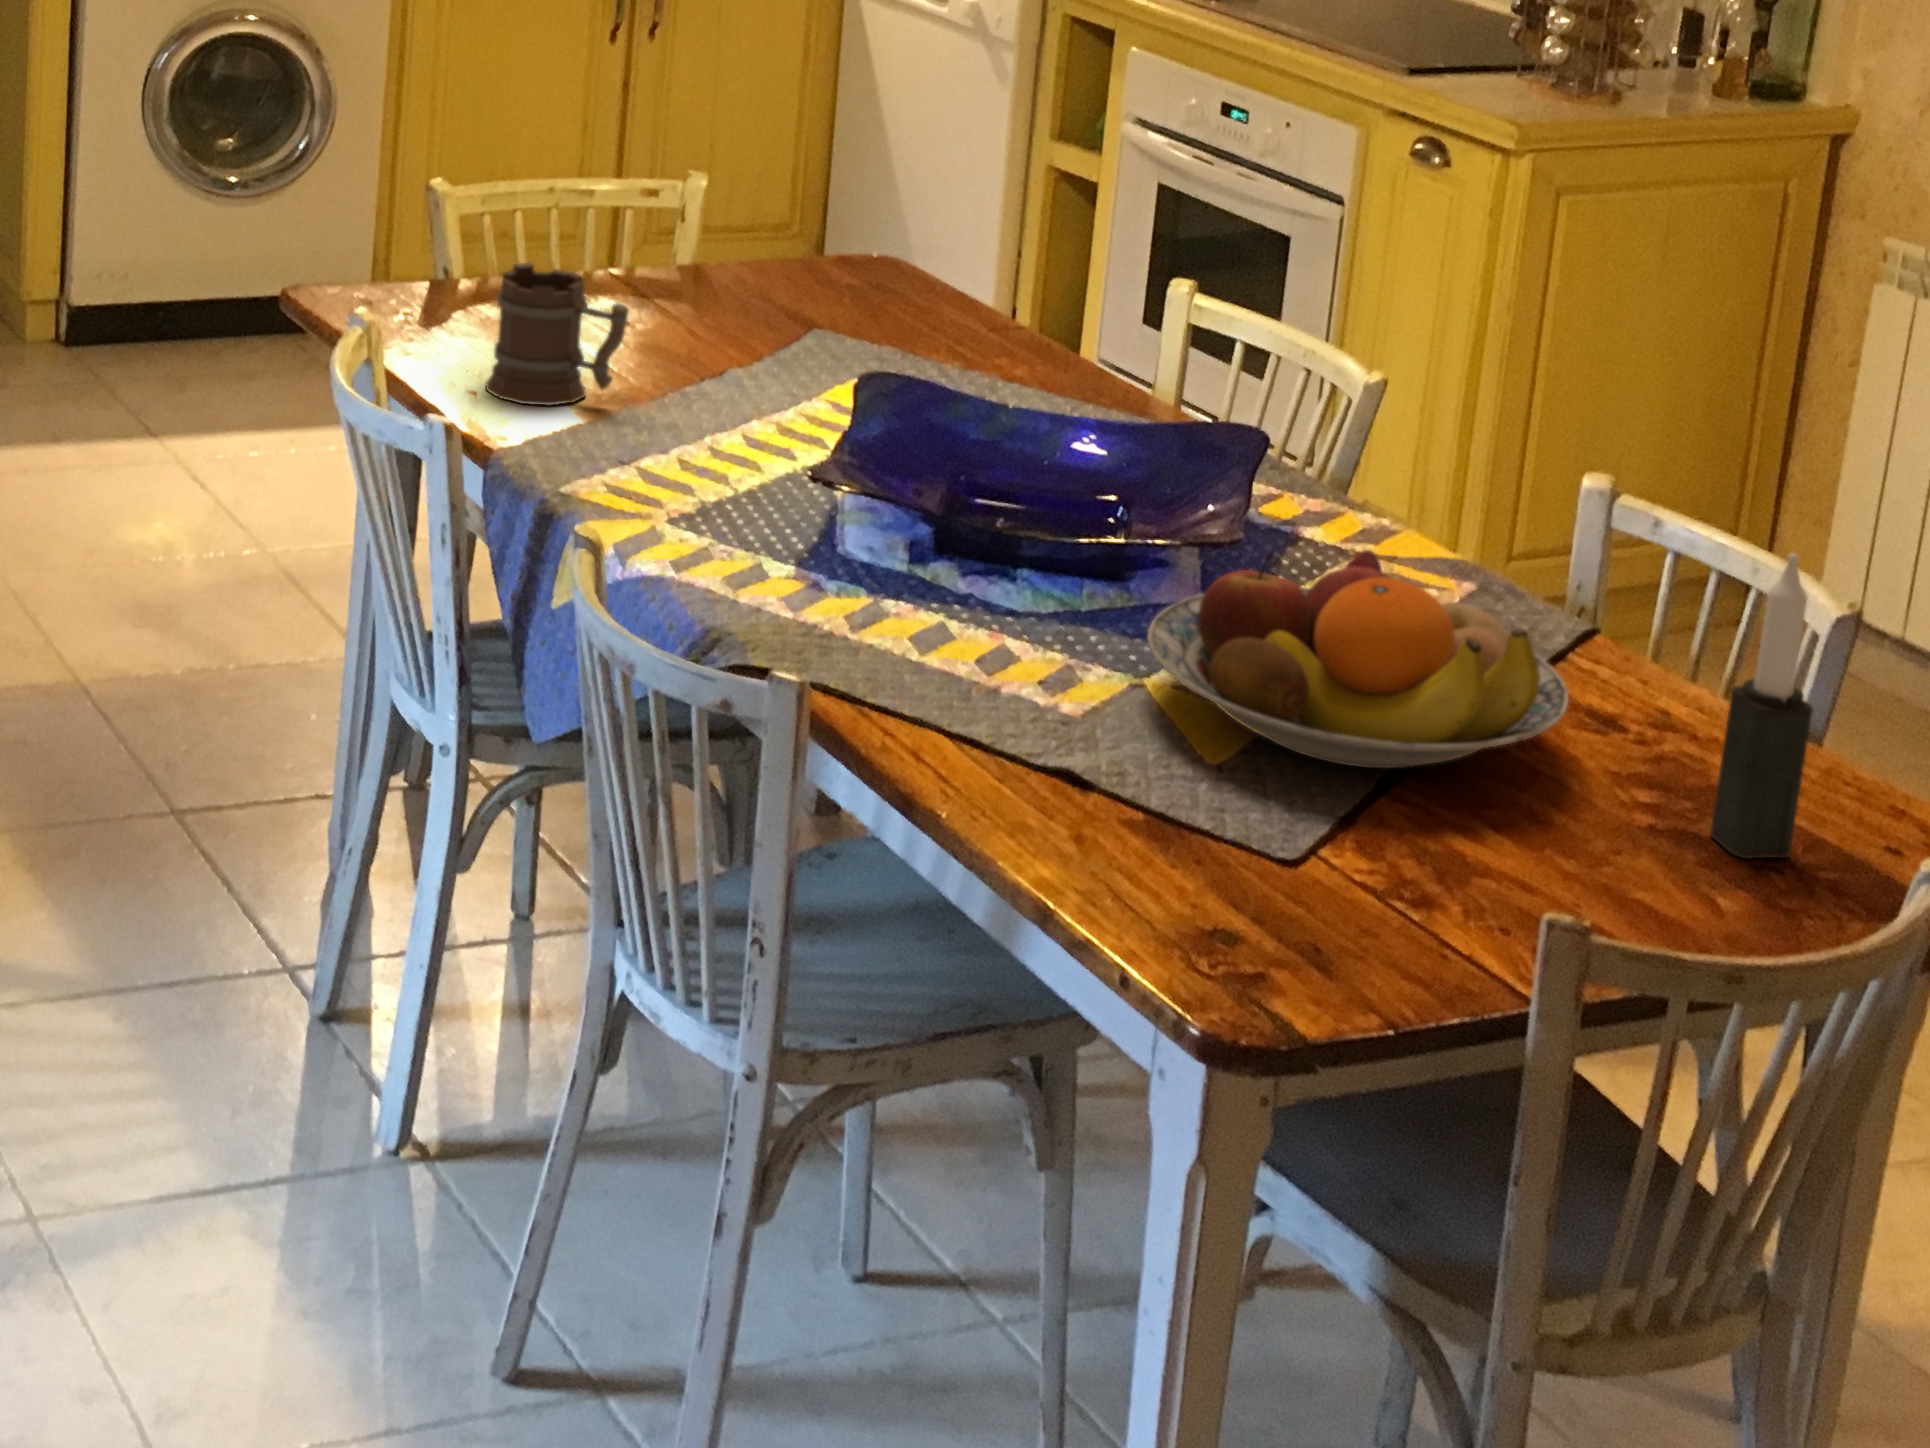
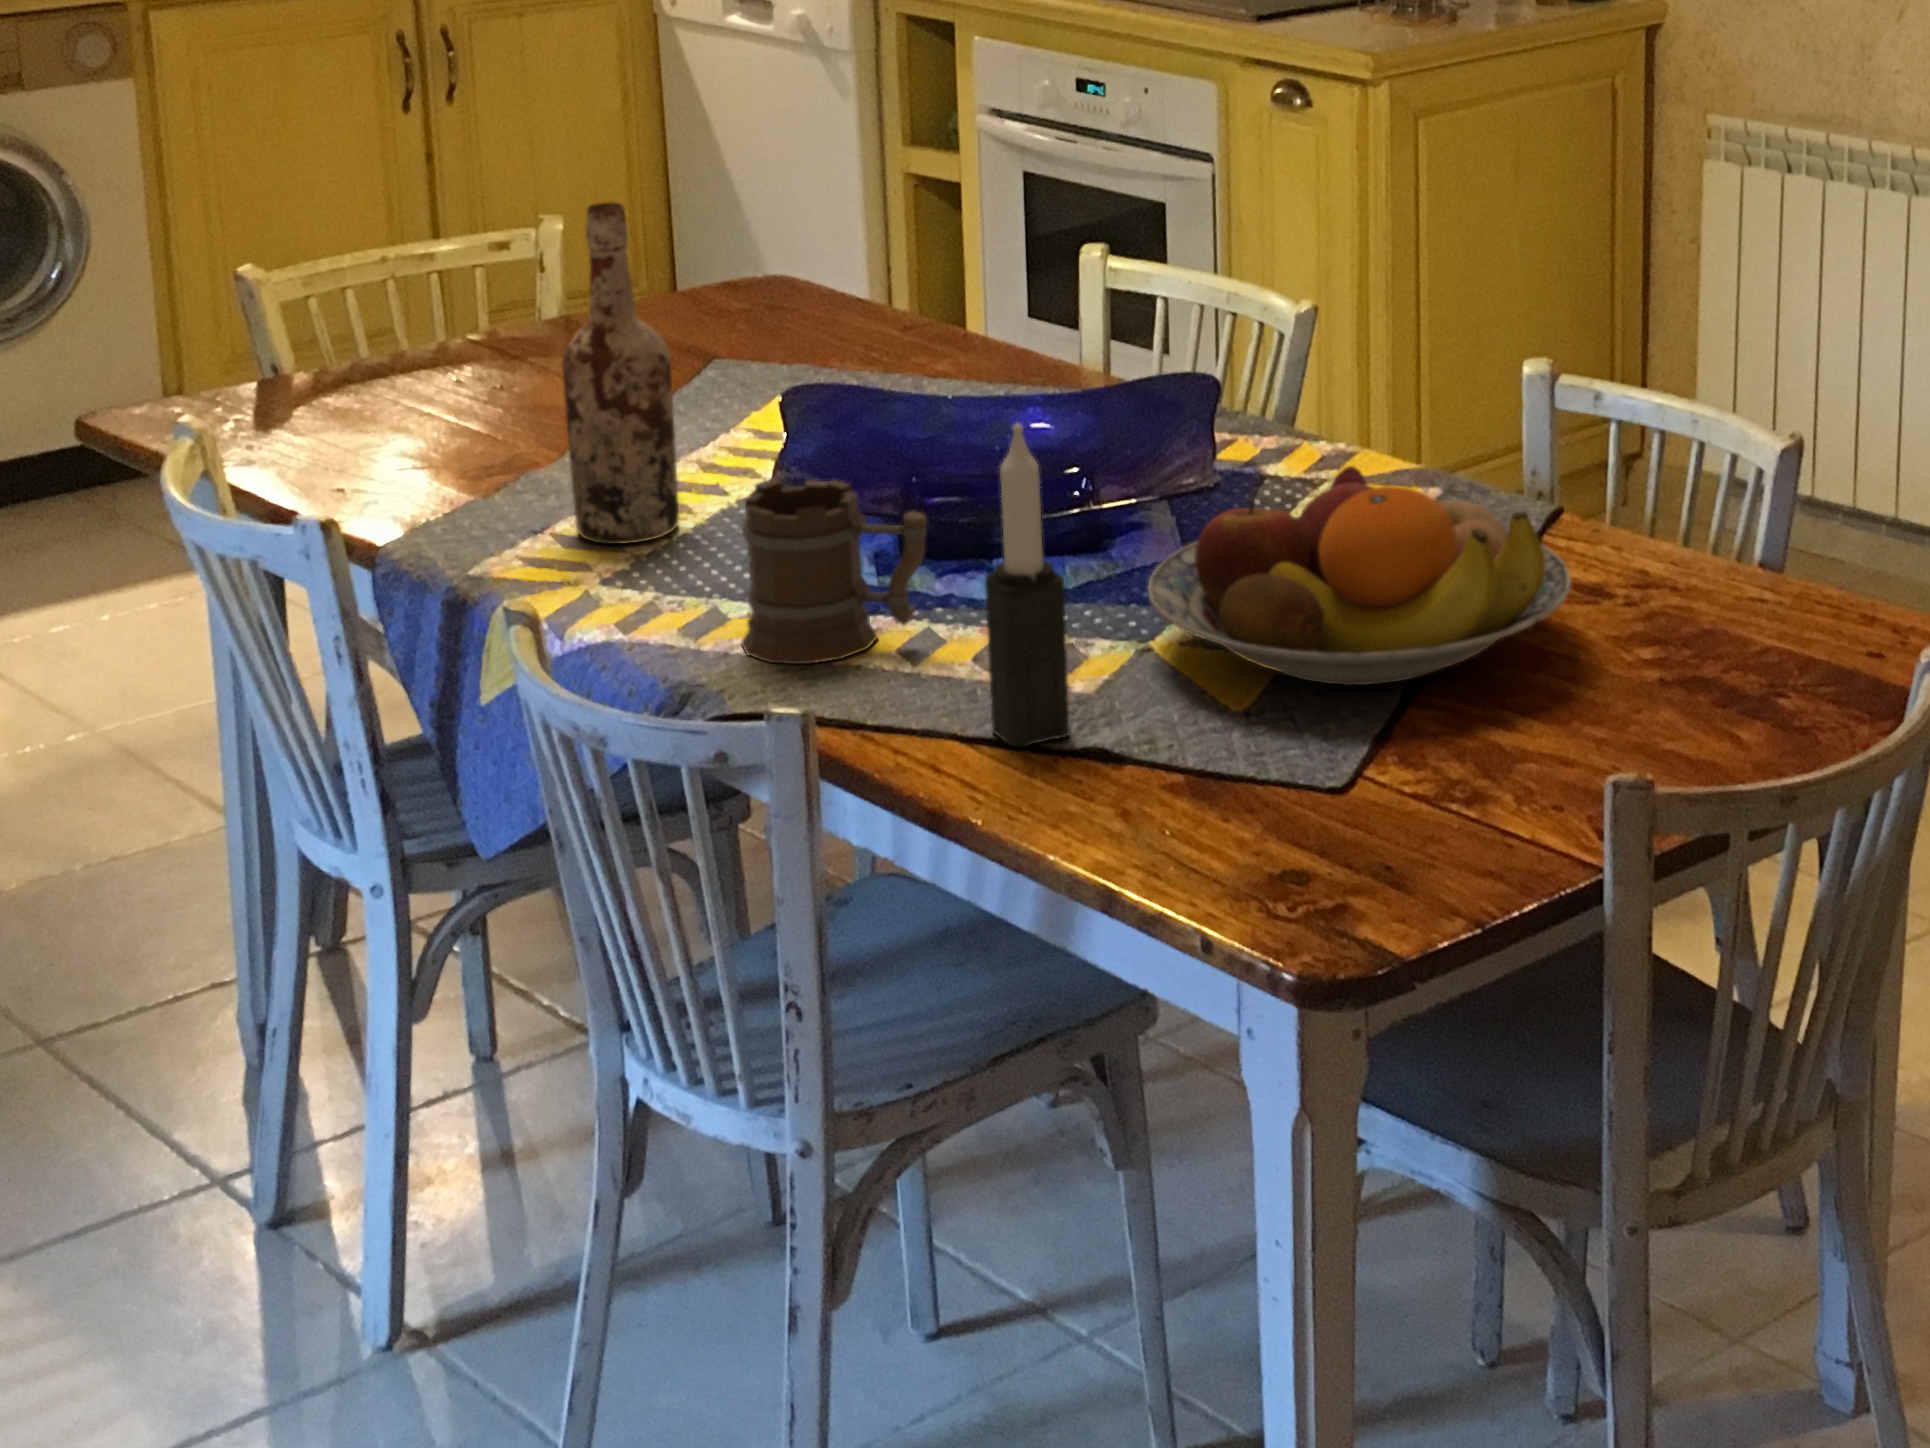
wine bottle: none [661,186,764,492] -> present [562,203,679,544]
mug: present [486,262,629,405] -> present [742,478,927,664]
candle: present [1710,553,1813,859] -> present [985,424,1070,747]

